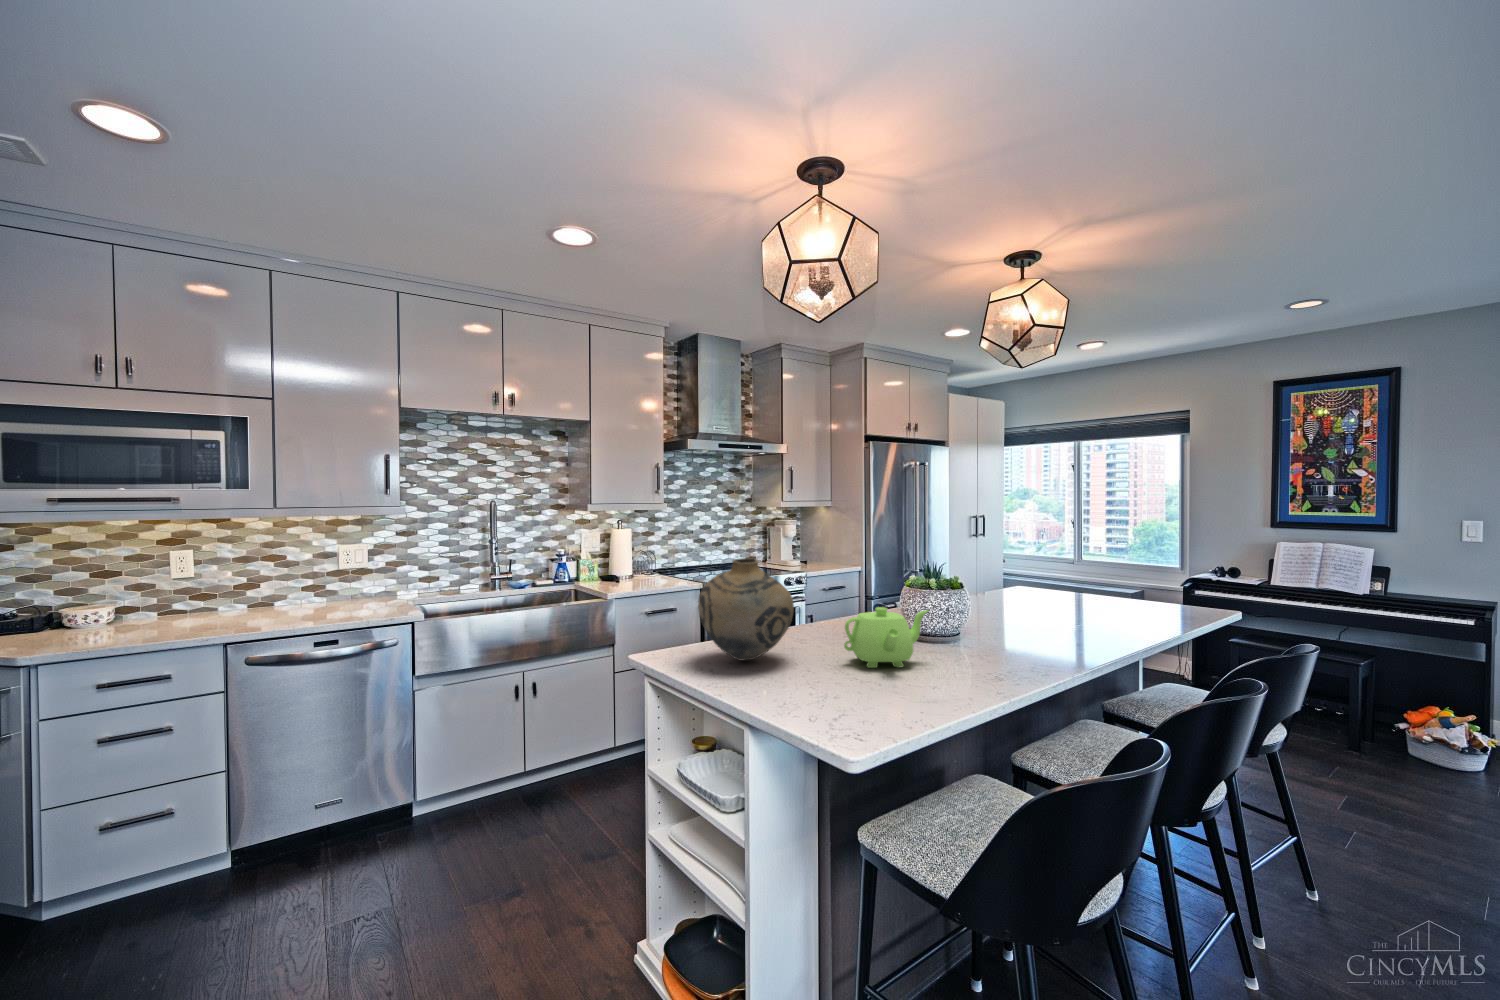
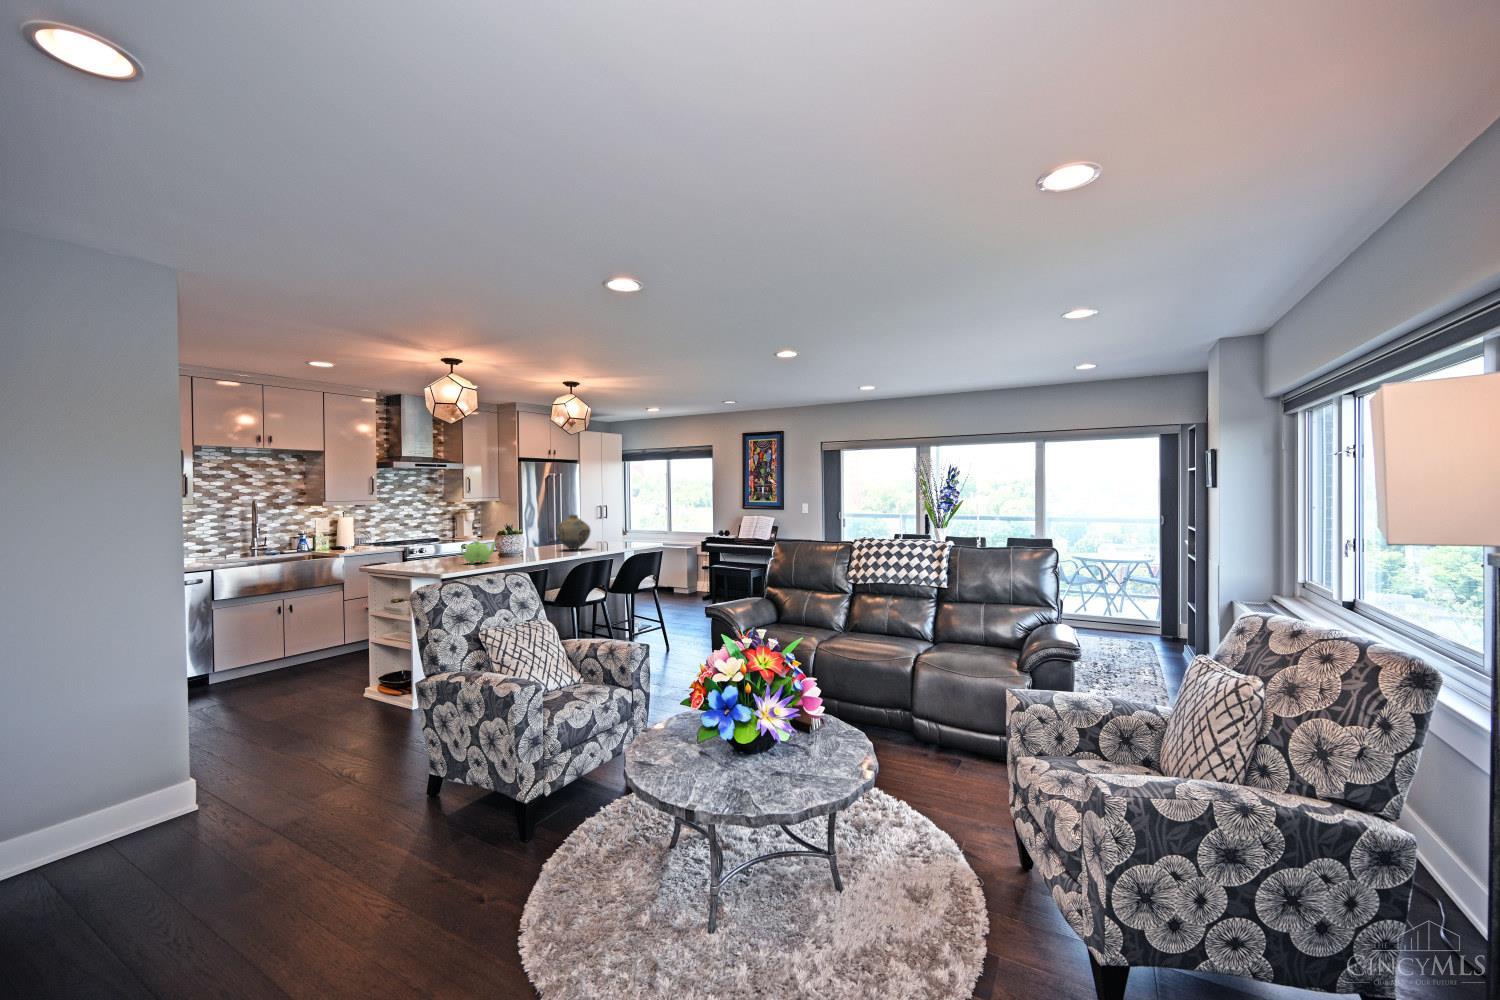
vase: present [698,558,794,660] -> present [556,515,590,550]

